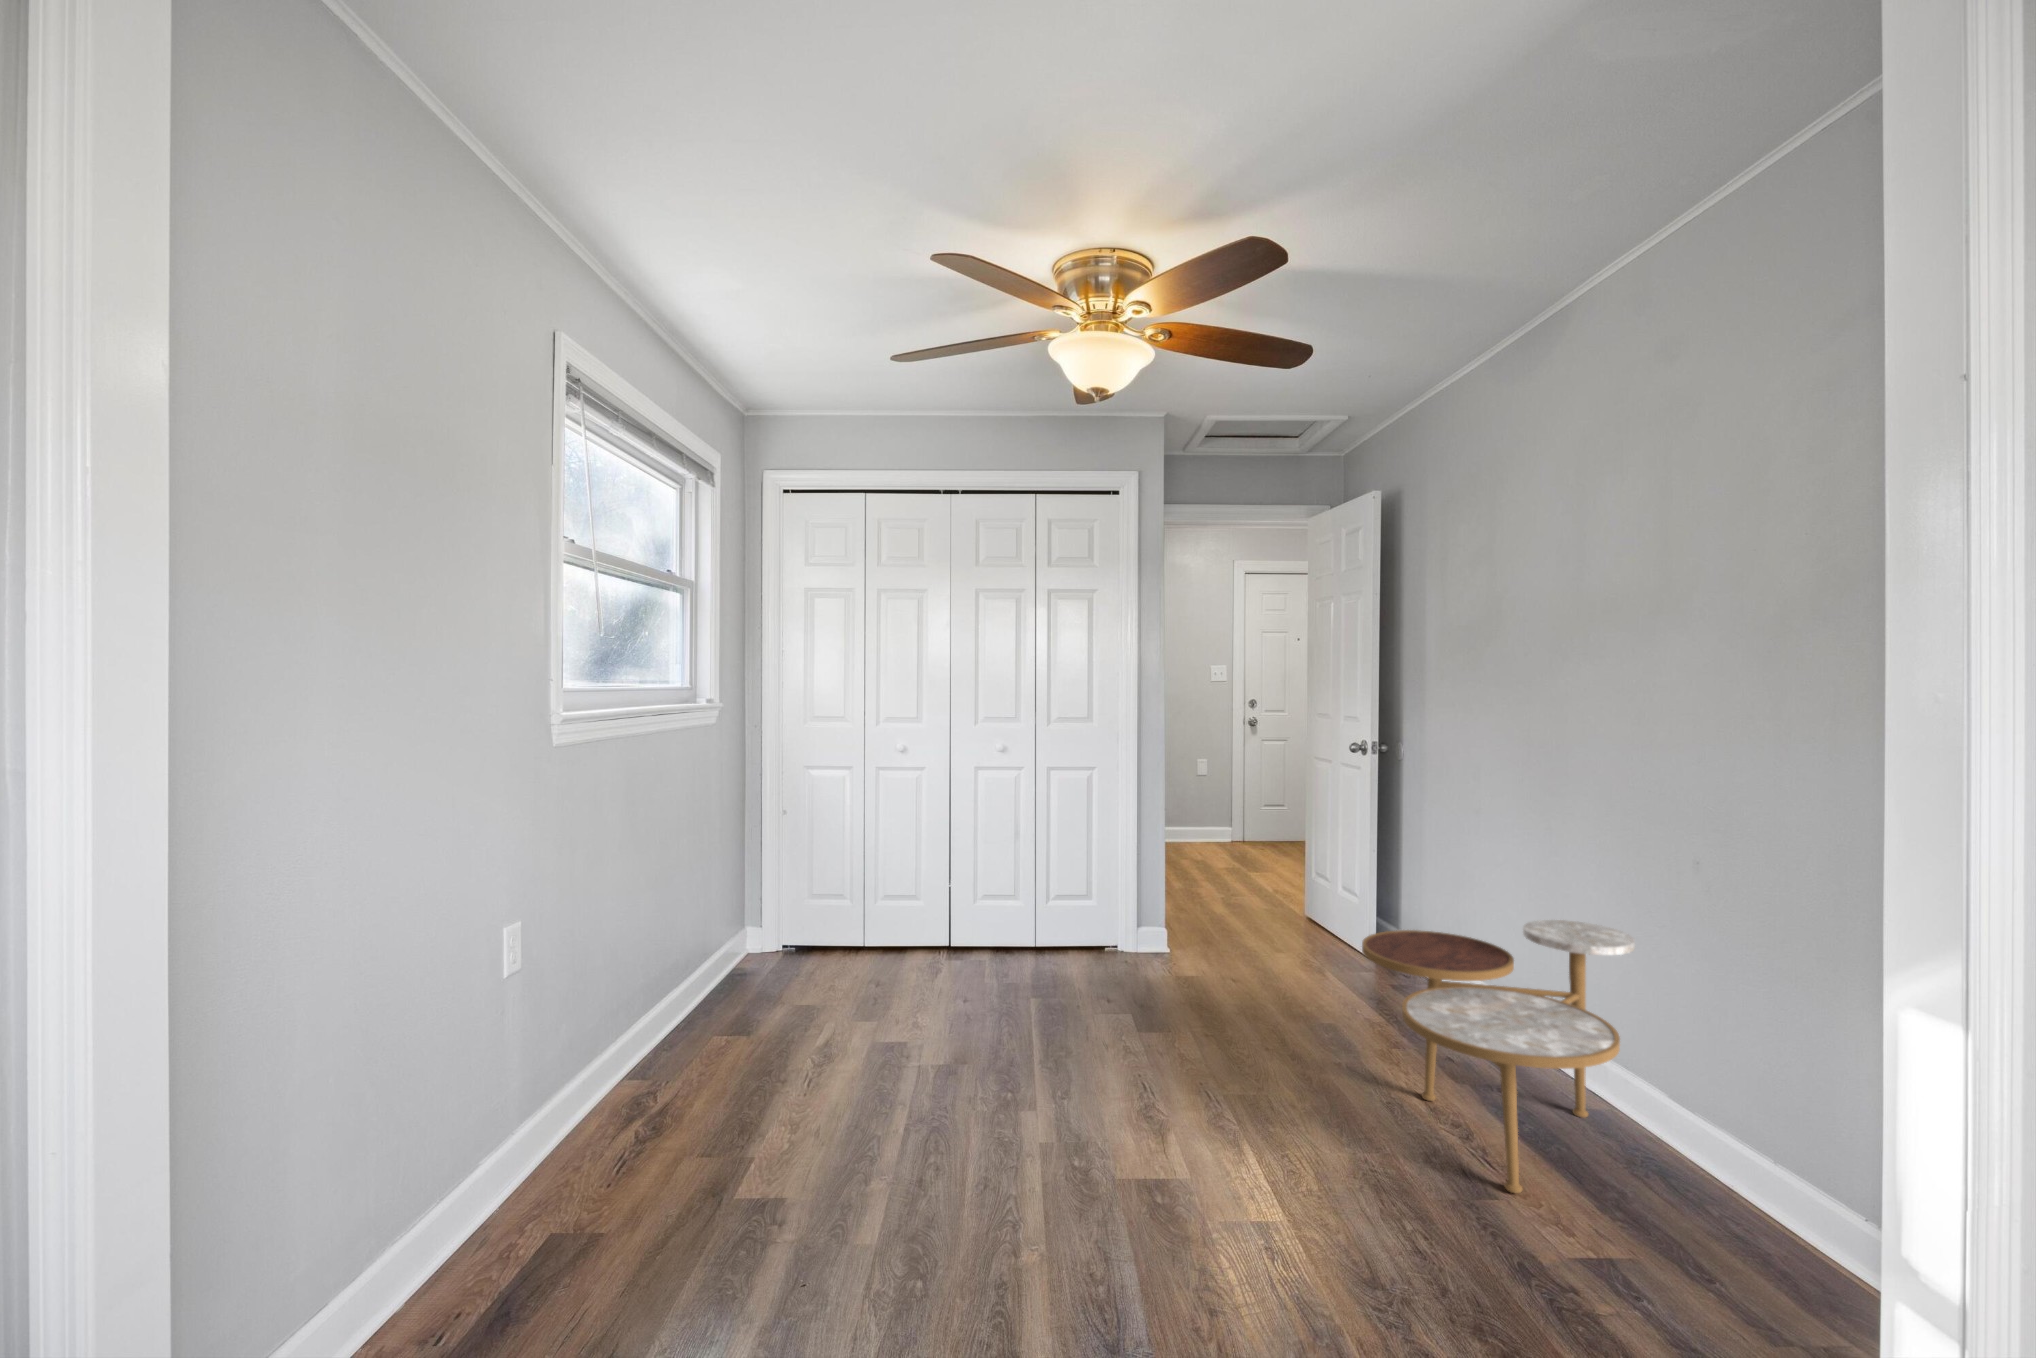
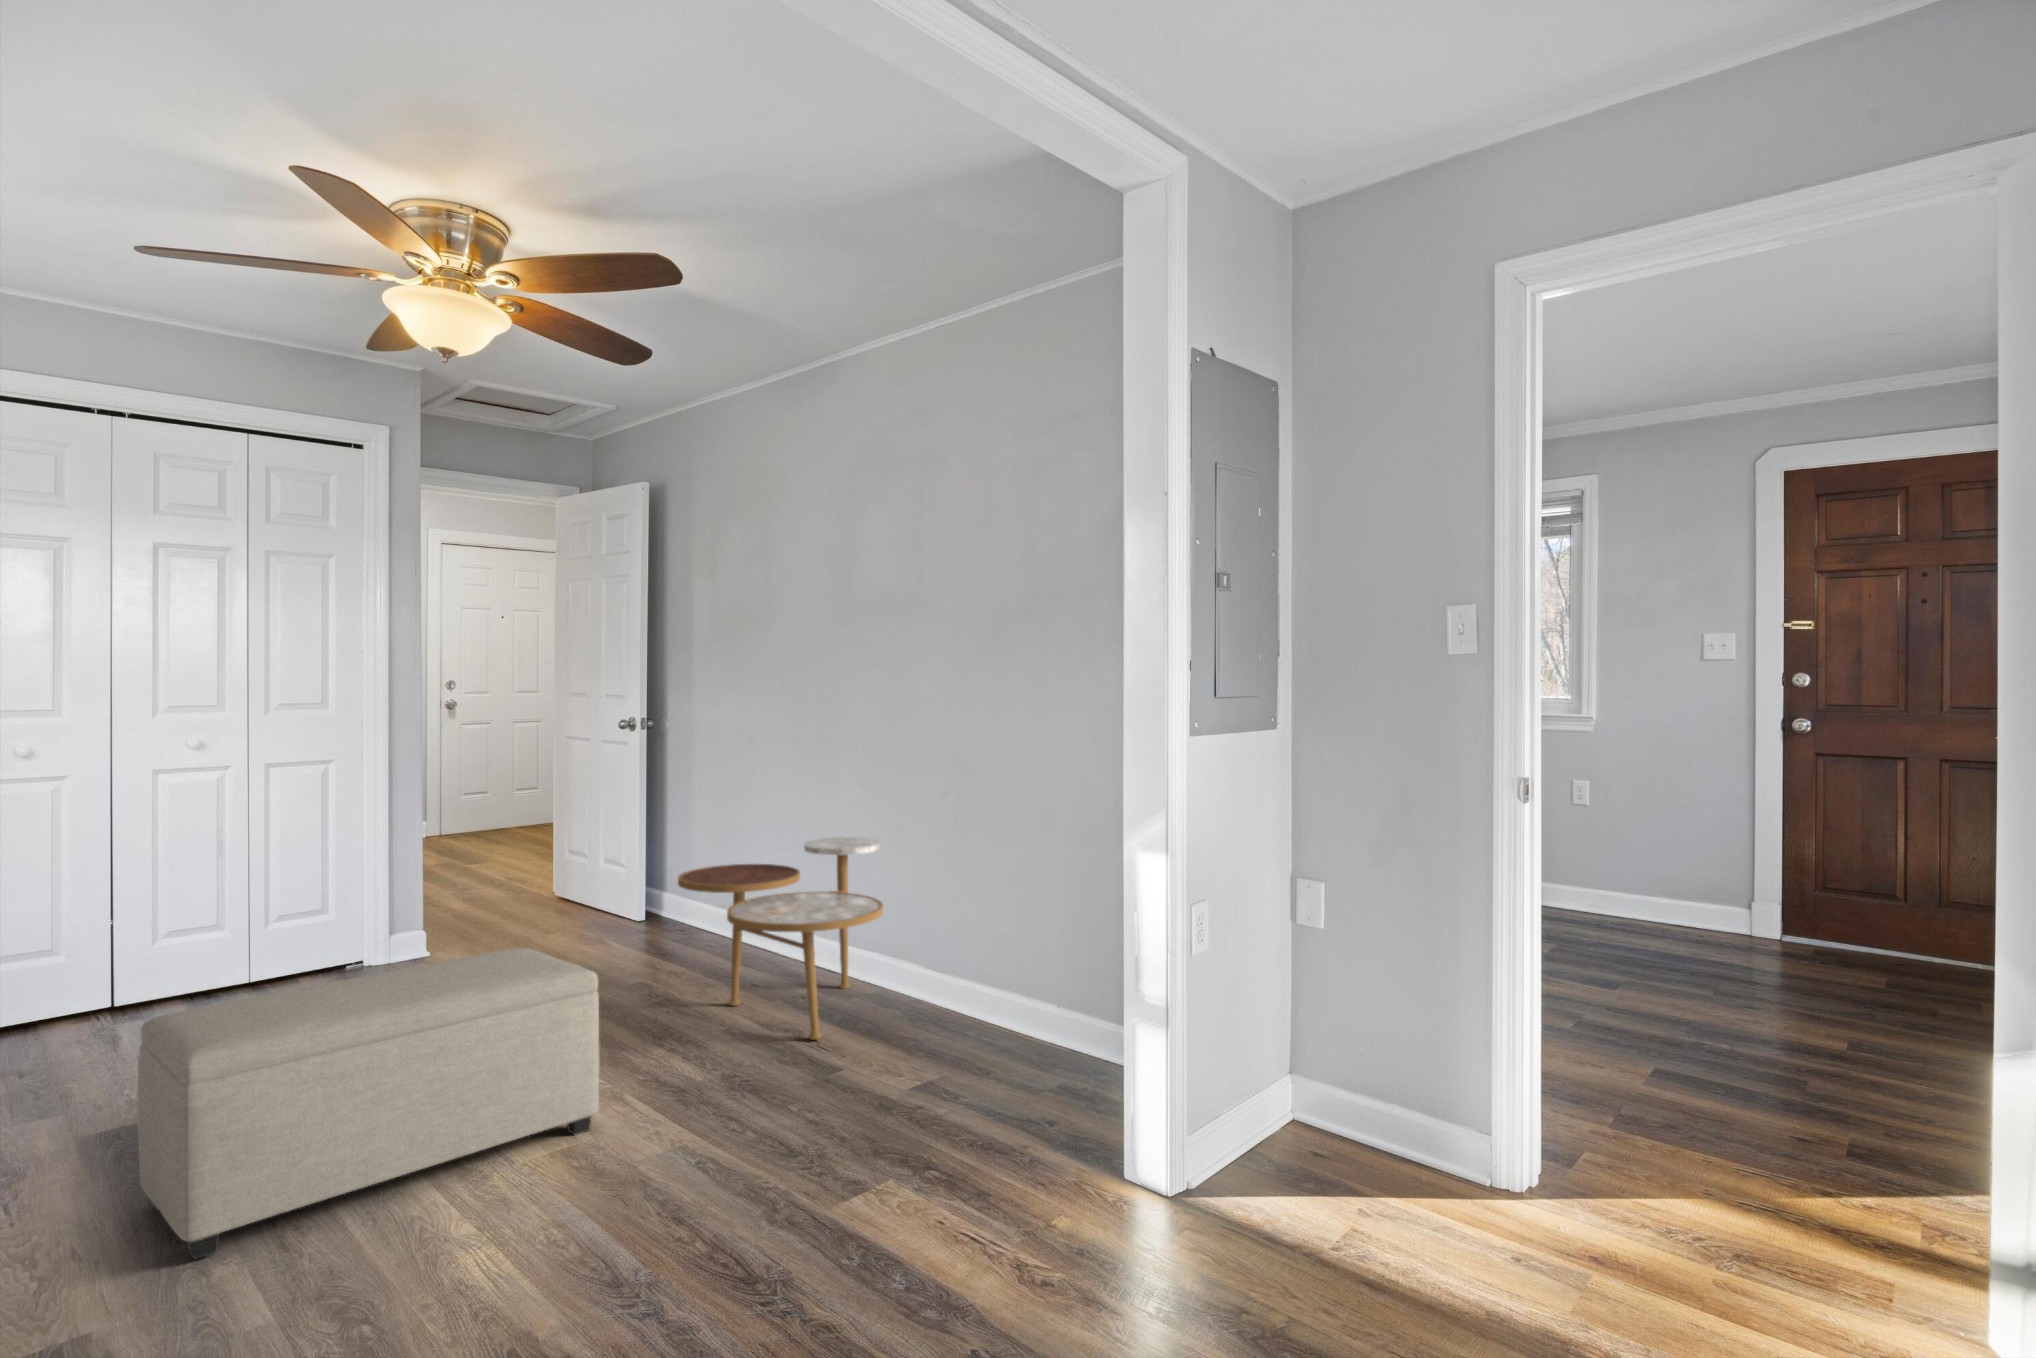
ottoman: none [832,1001,1216,1248] -> present [137,948,599,1259]

